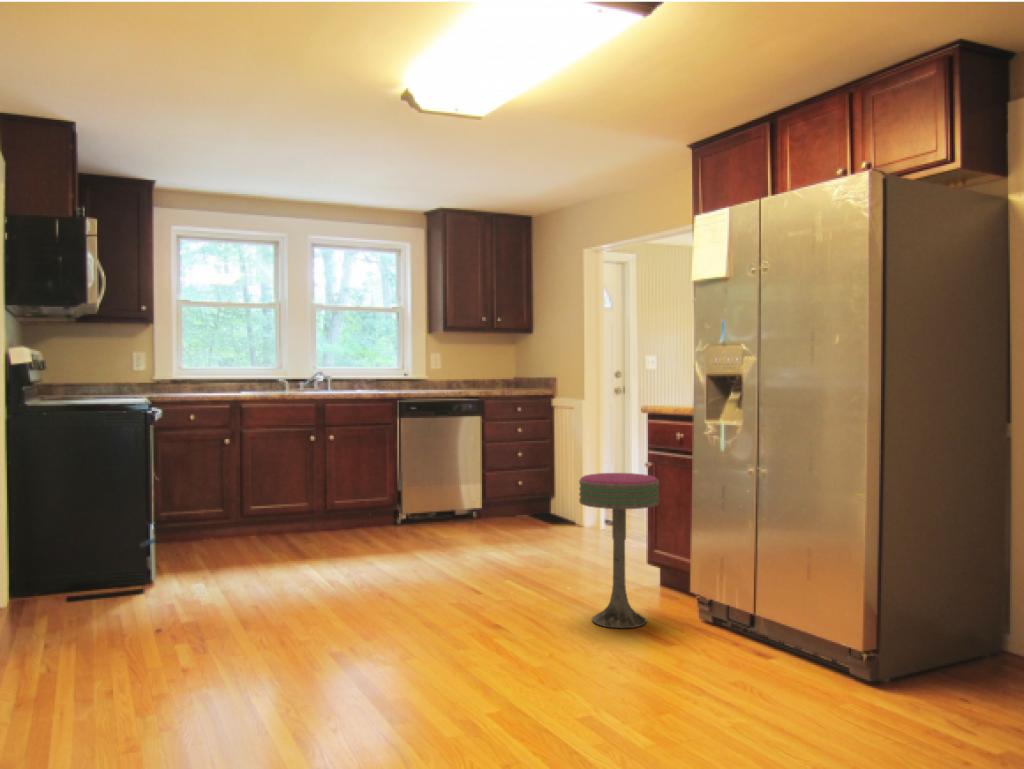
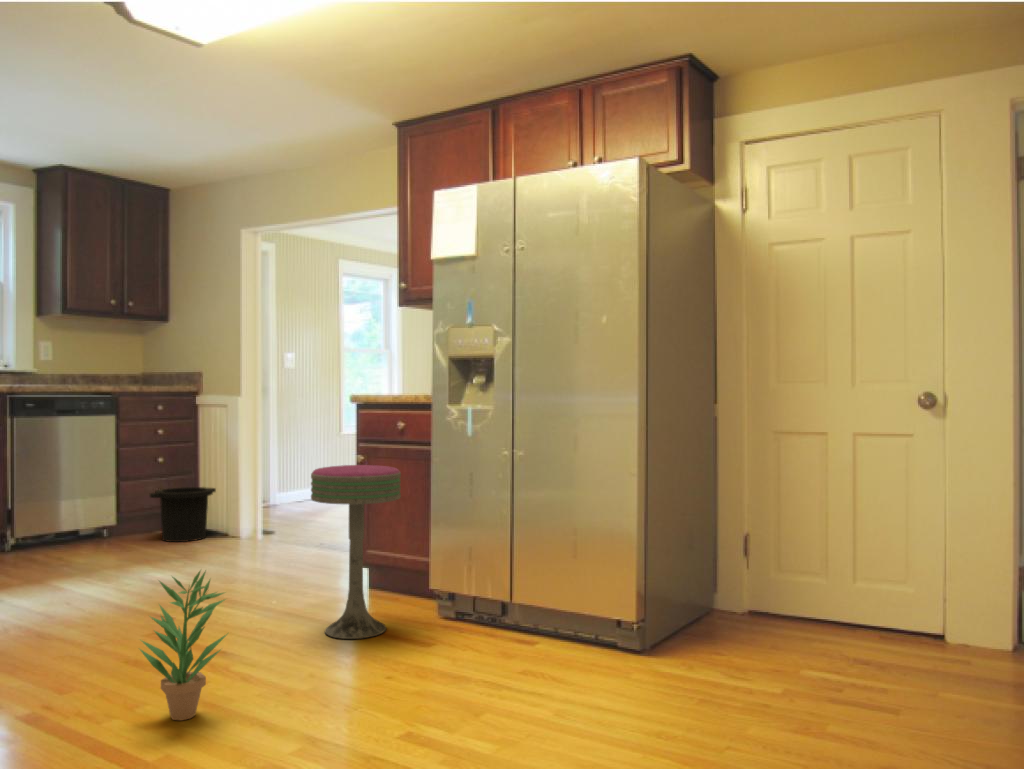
trash can: none [508,481,564,529] -> present [150,487,216,542]
potted plant: none [417,552,480,667] -> present [140,571,226,720]

